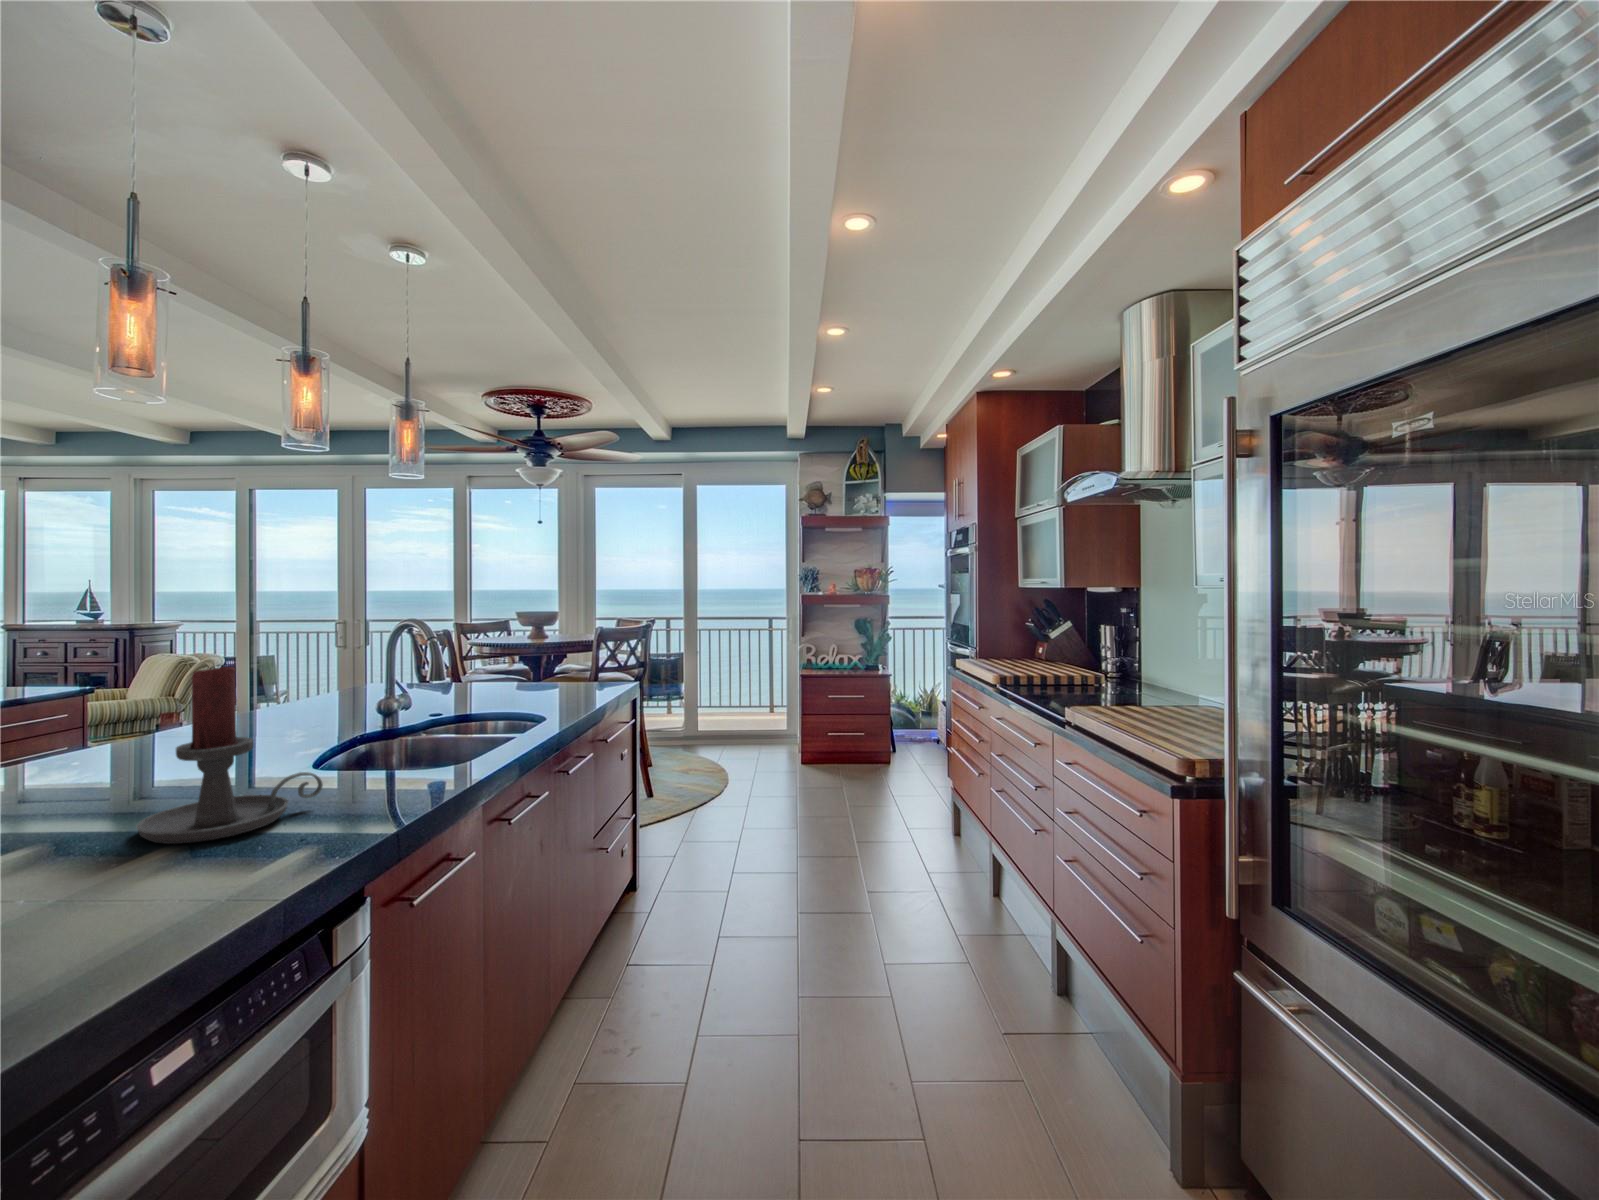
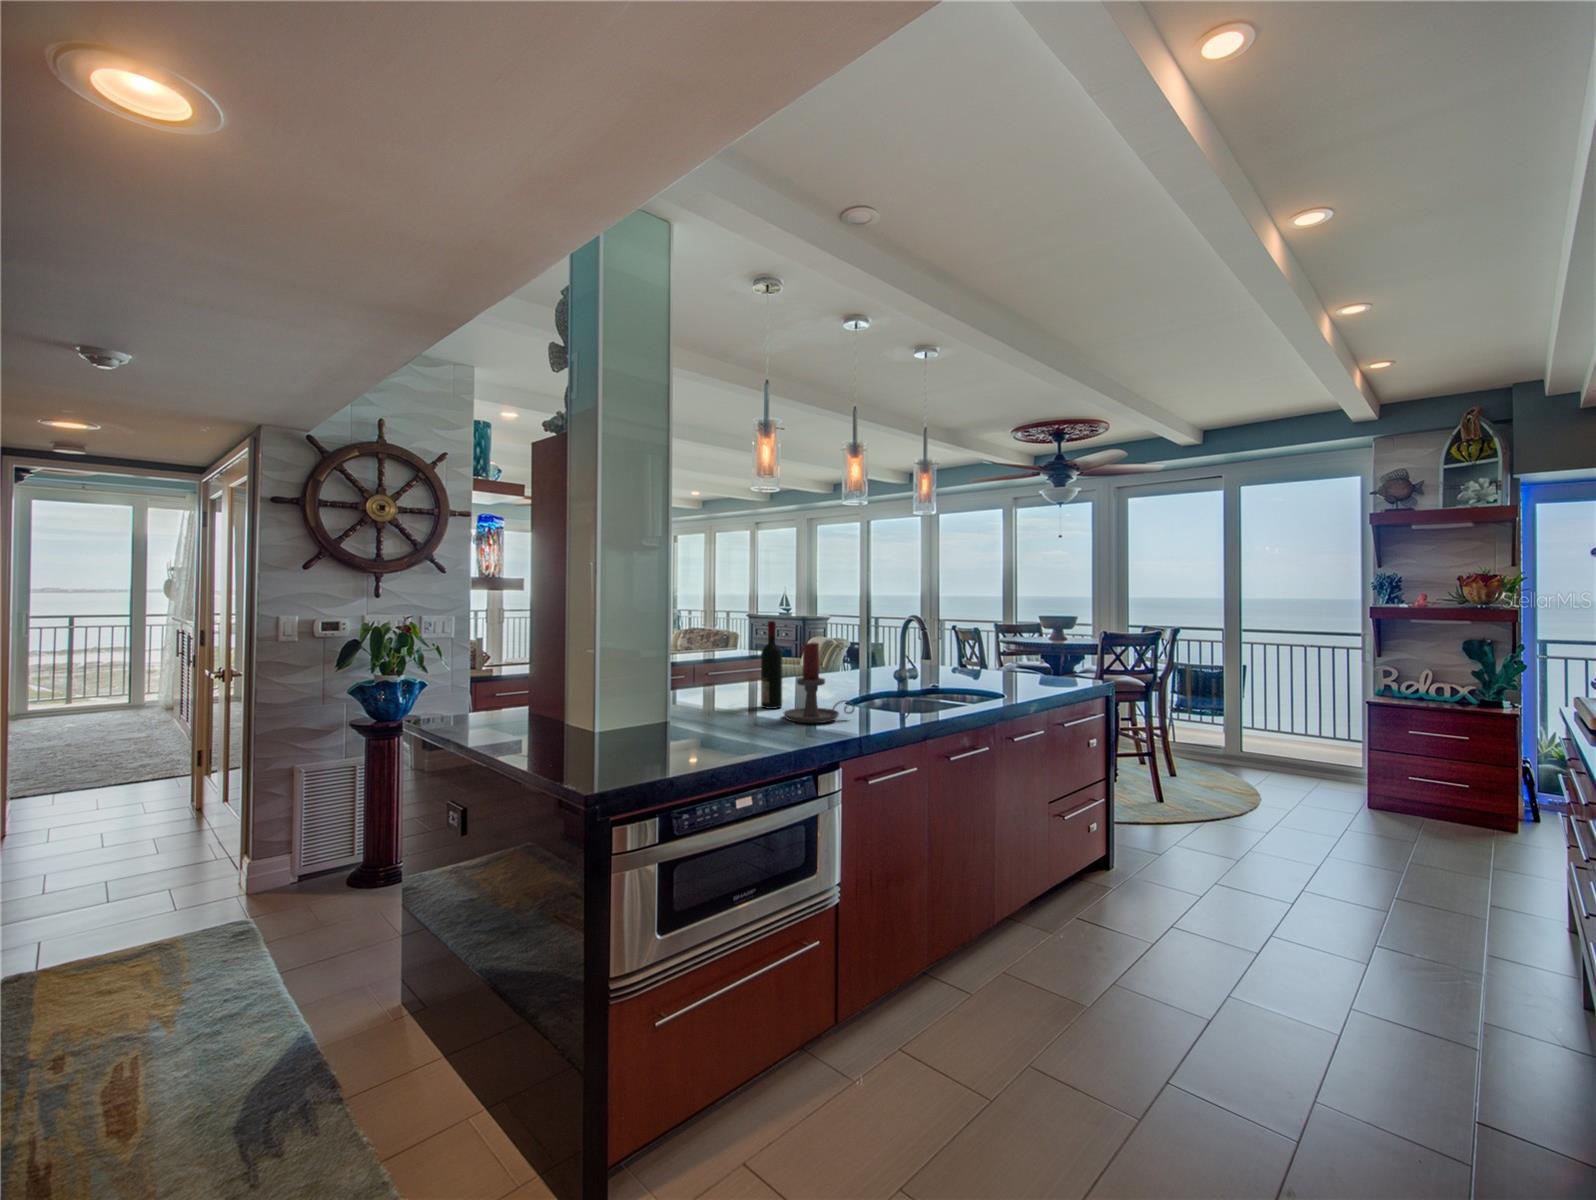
wine bottle: none [58,626,126,821] -> present [761,621,782,709]

